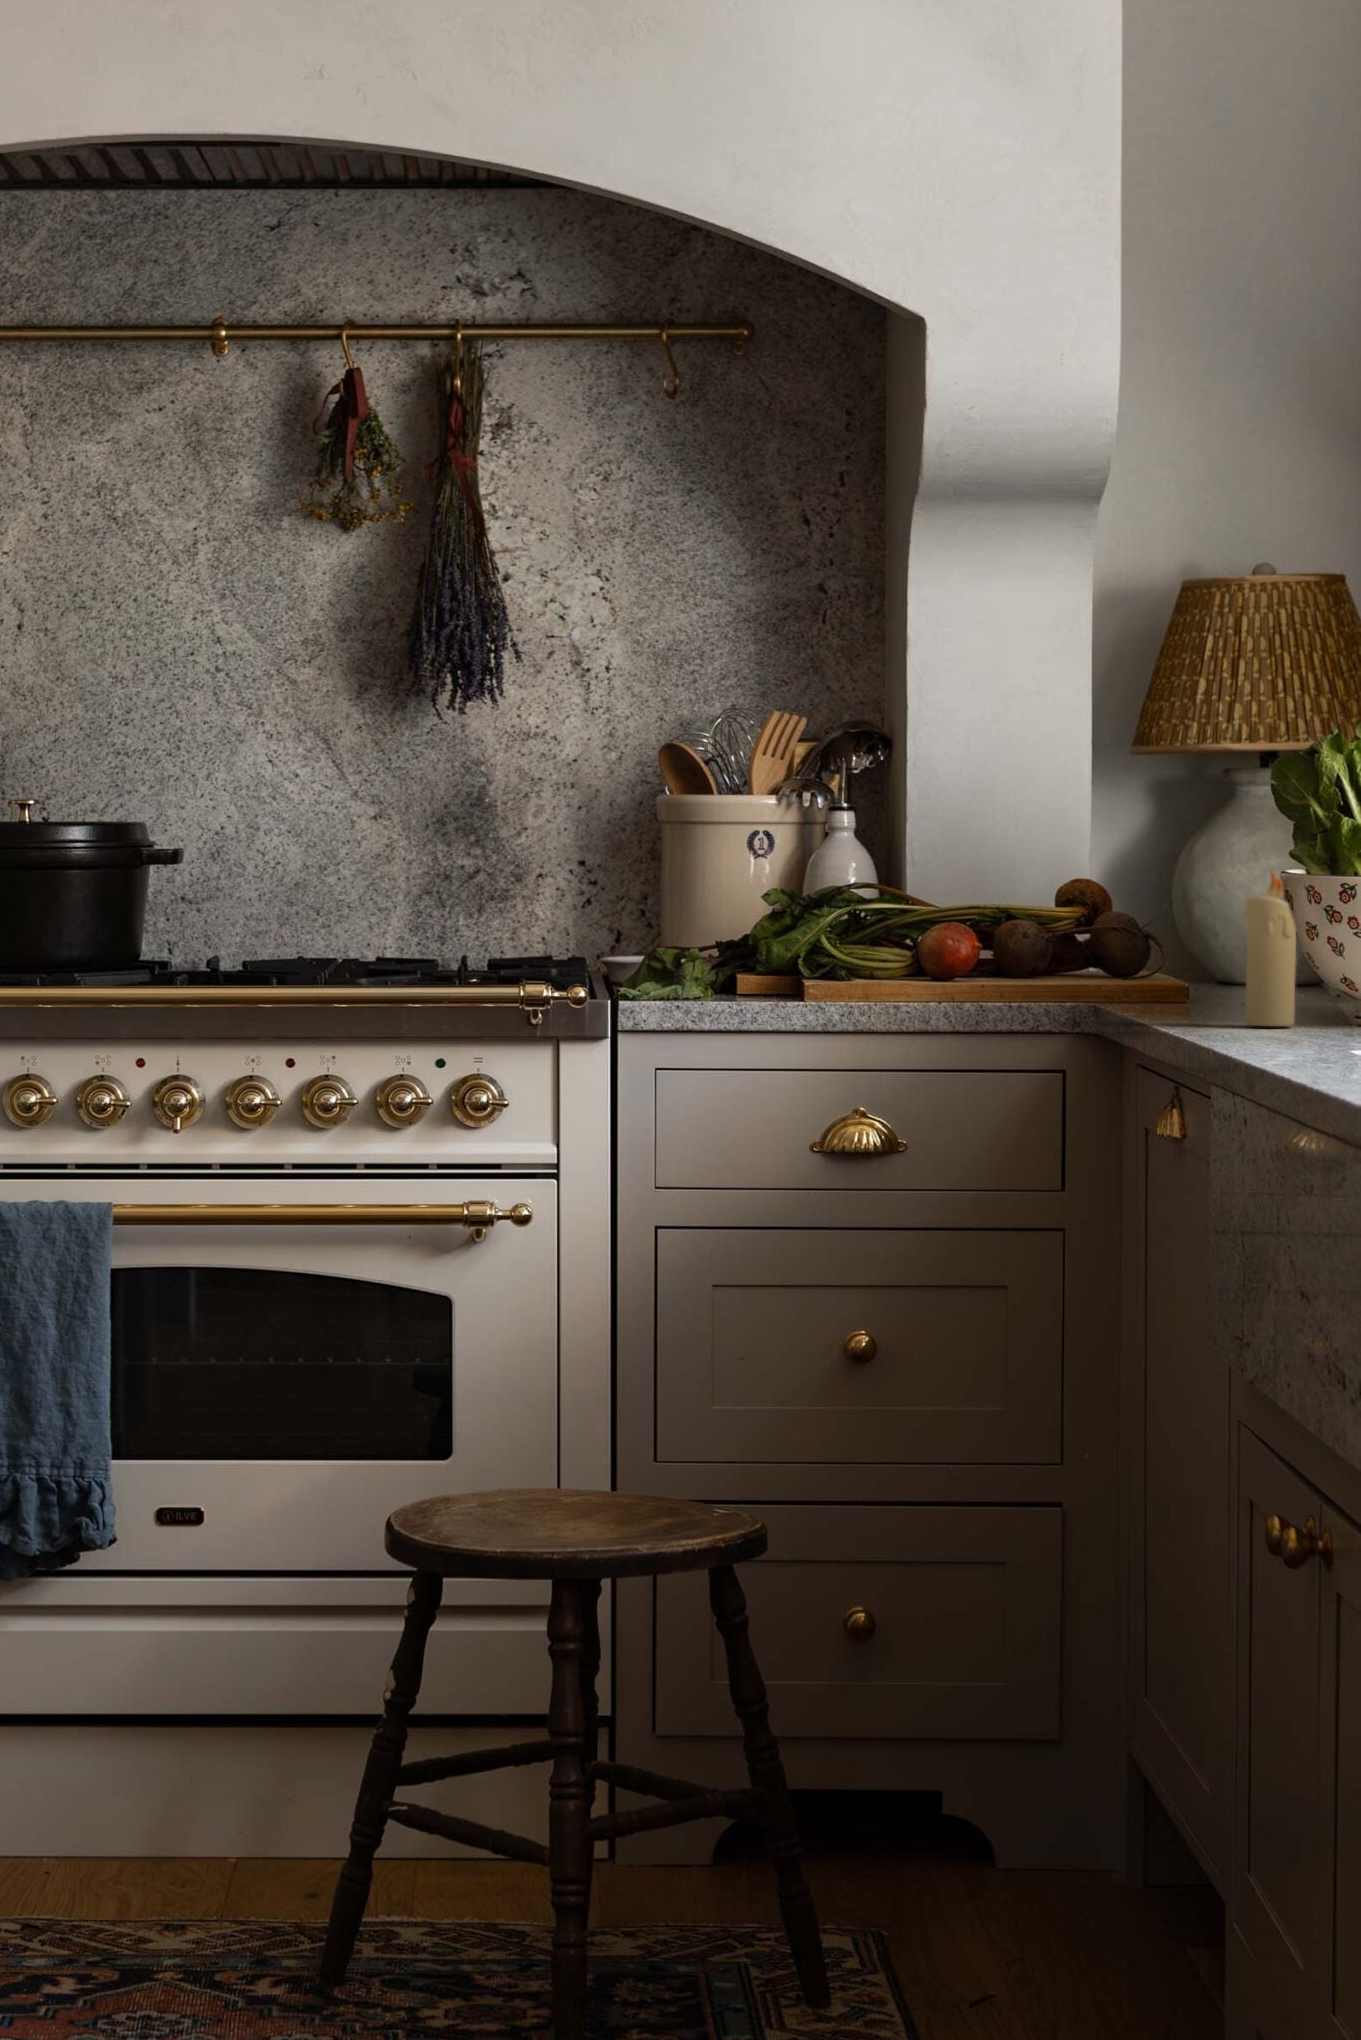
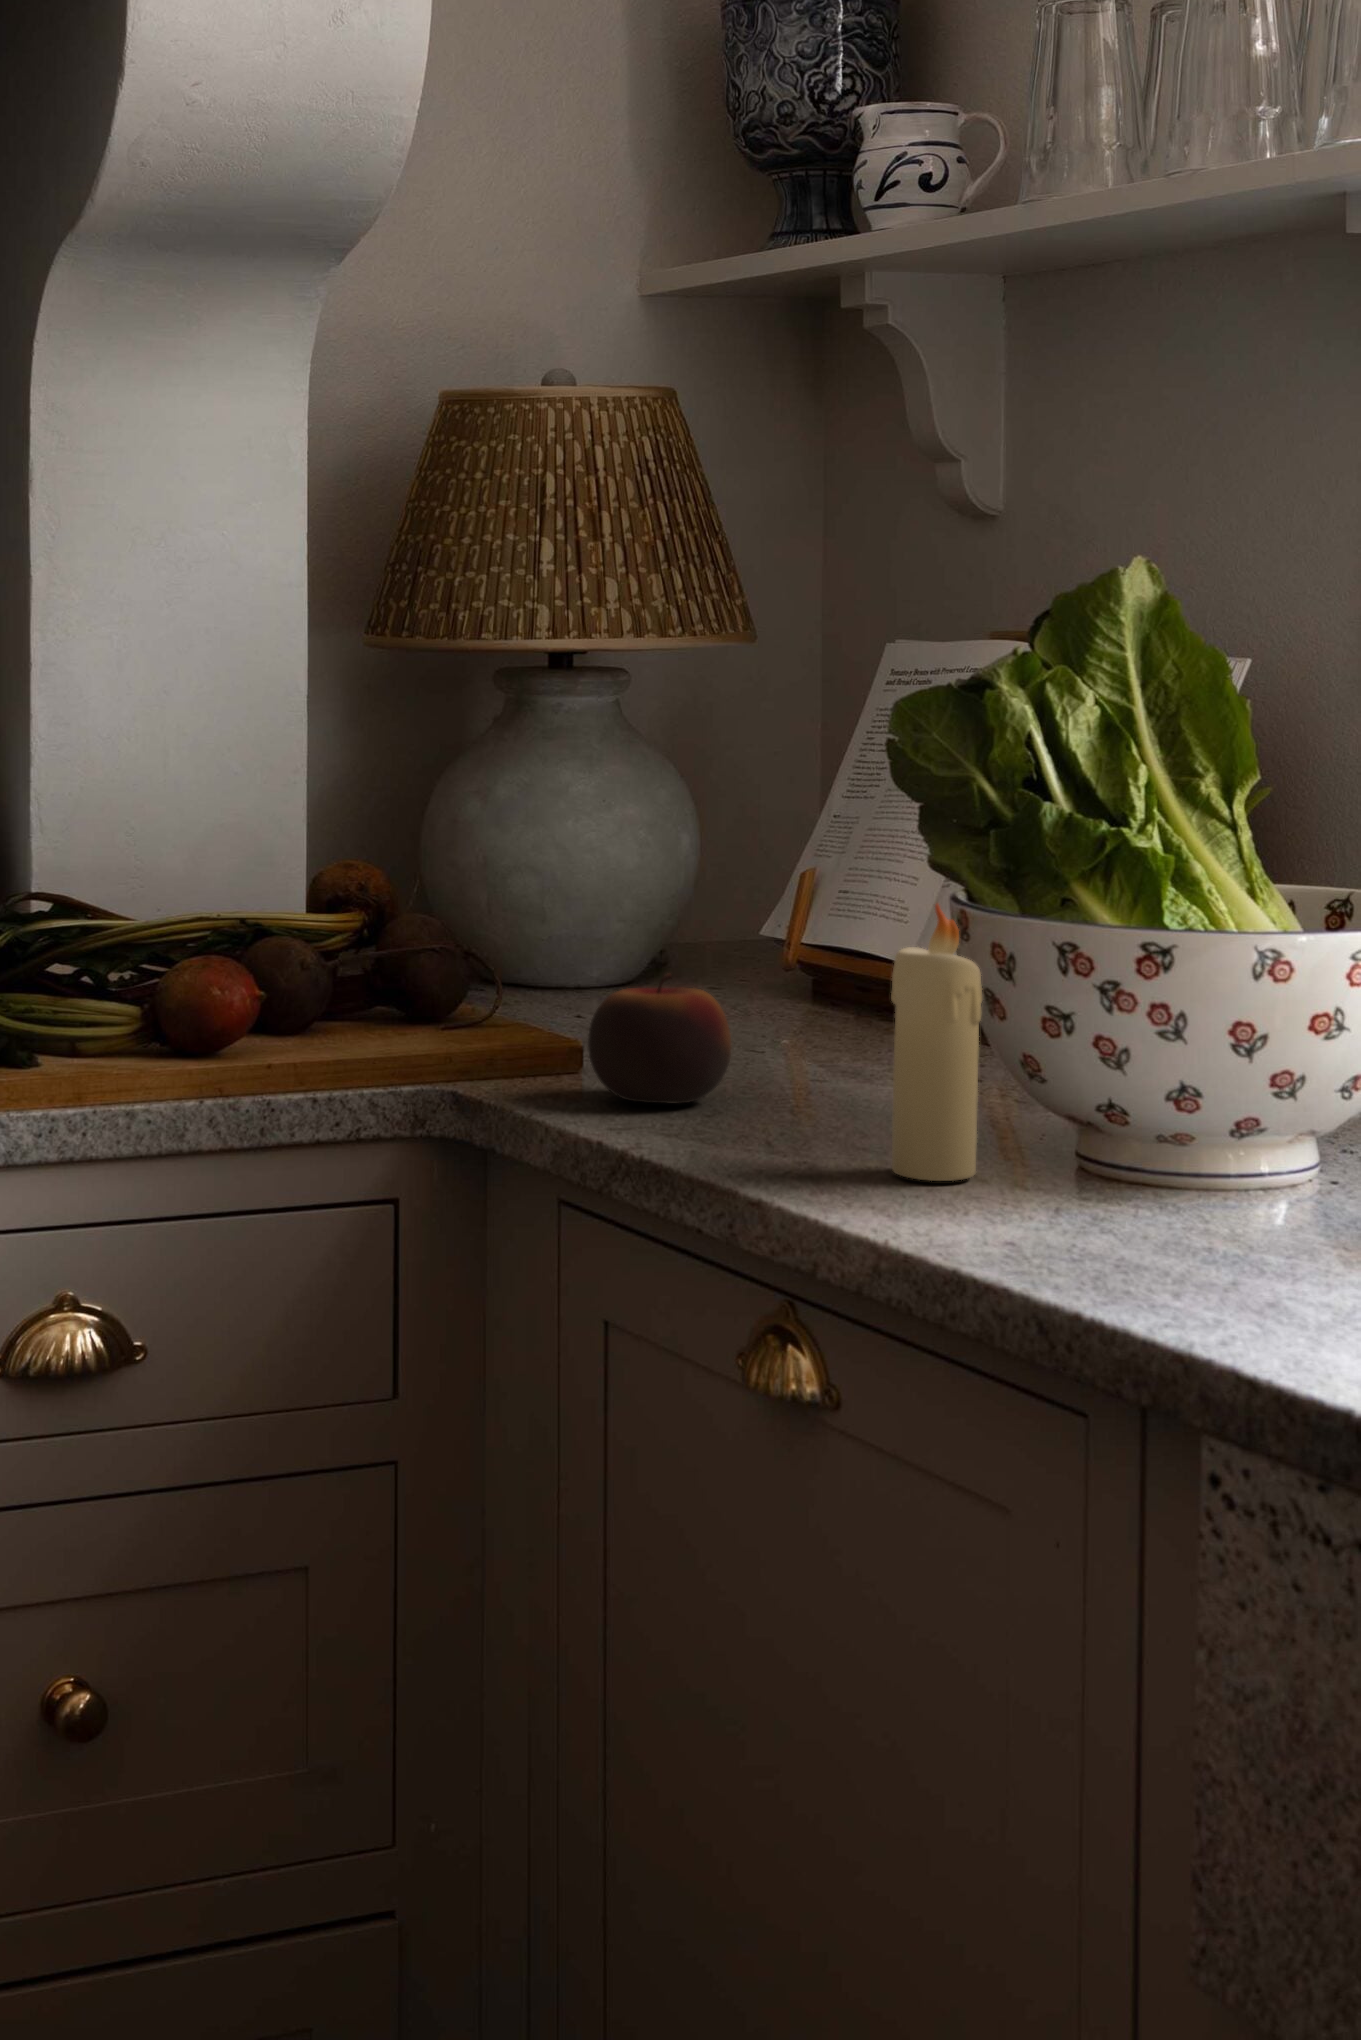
apple: none [1154,932,1243,1009] -> present [588,973,732,1103]

